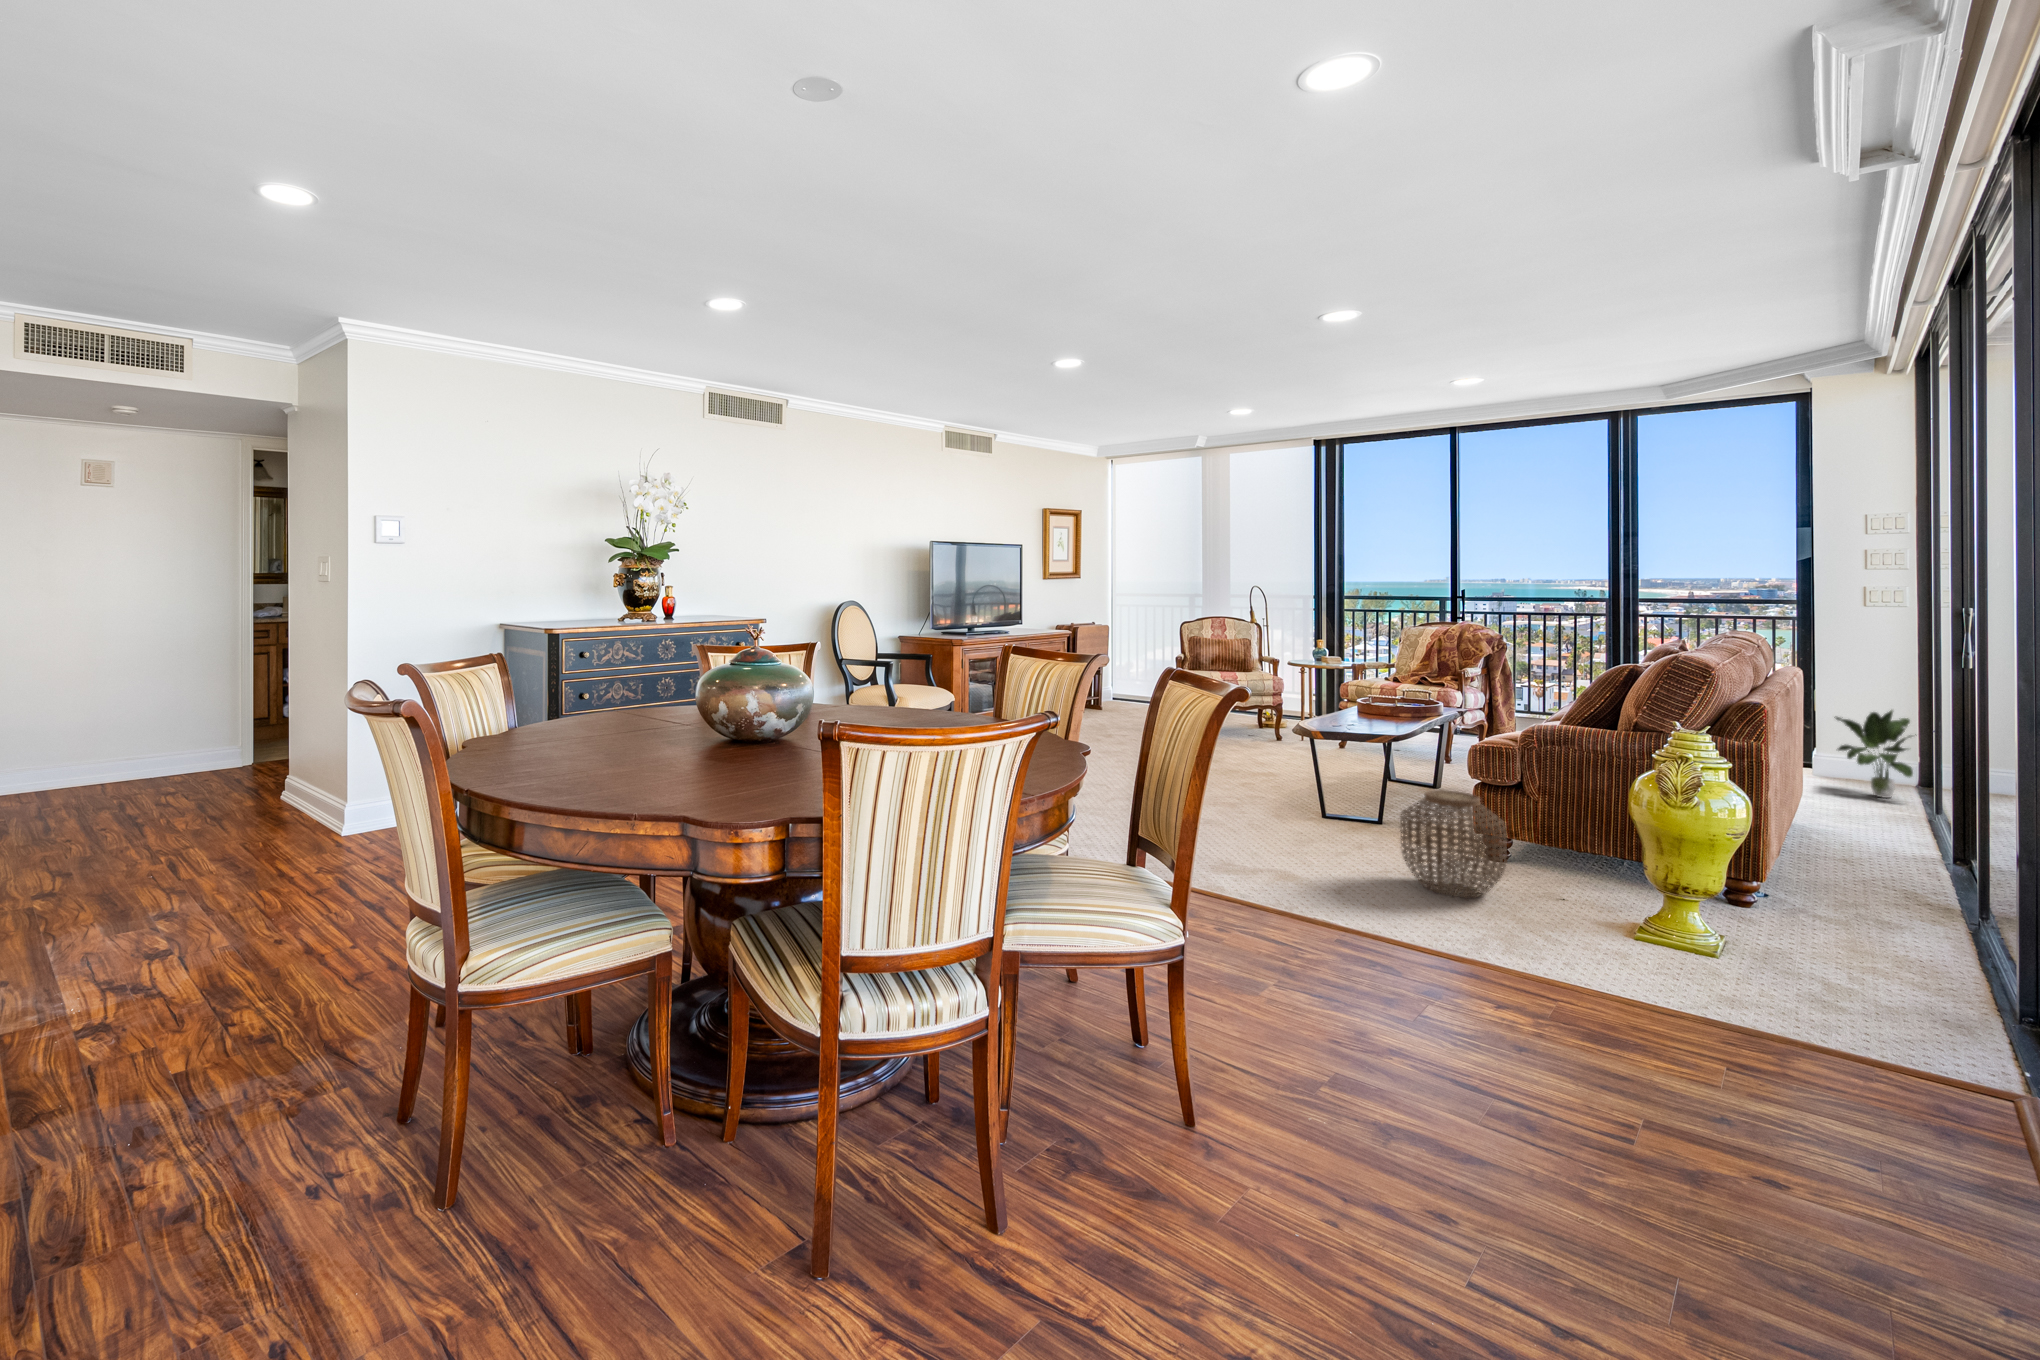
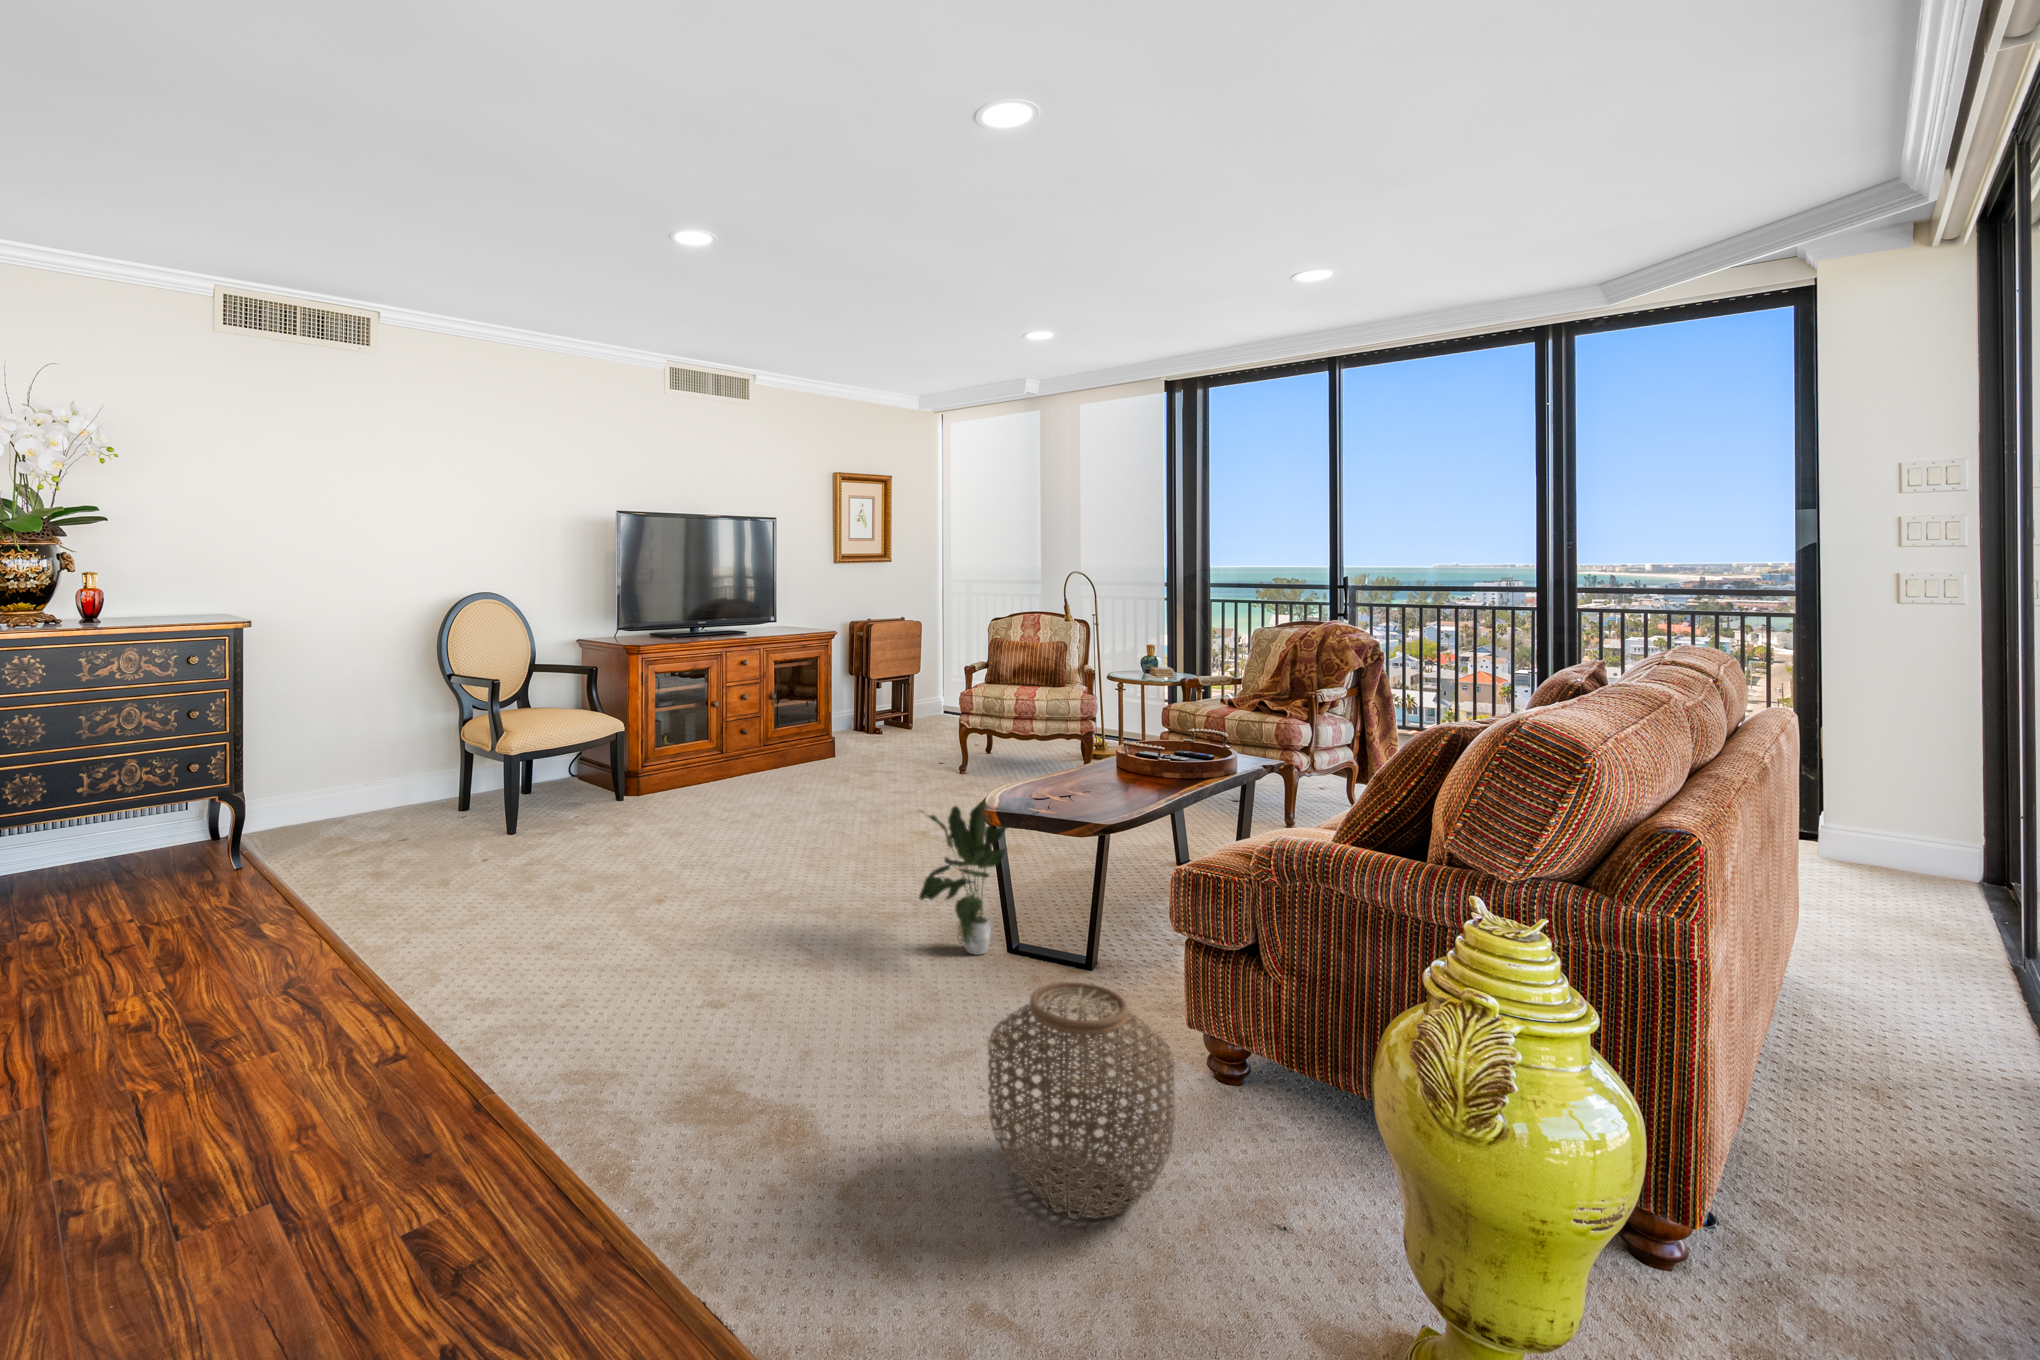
potted plant: present [1834,710,1913,798] -> present [919,801,1011,955]

